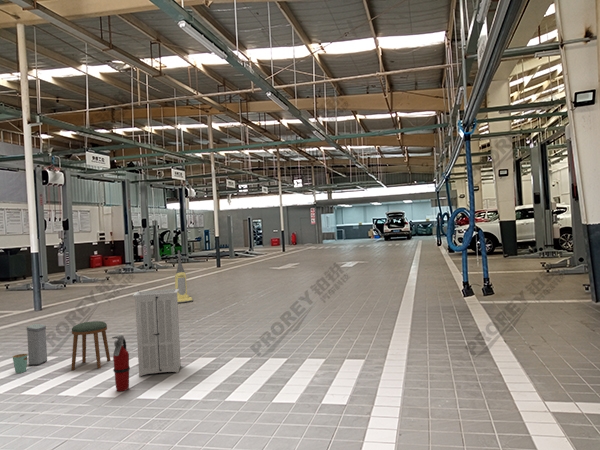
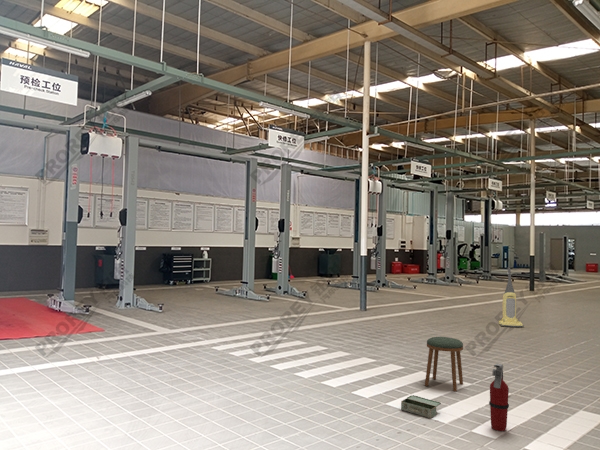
storage cabinet: present [132,288,181,376] -> none [509,312,567,424]
trash can: present [13,324,47,373] -> none [368,328,396,376]
toolbox: none [34,381,75,397] -> present [401,395,441,418]

